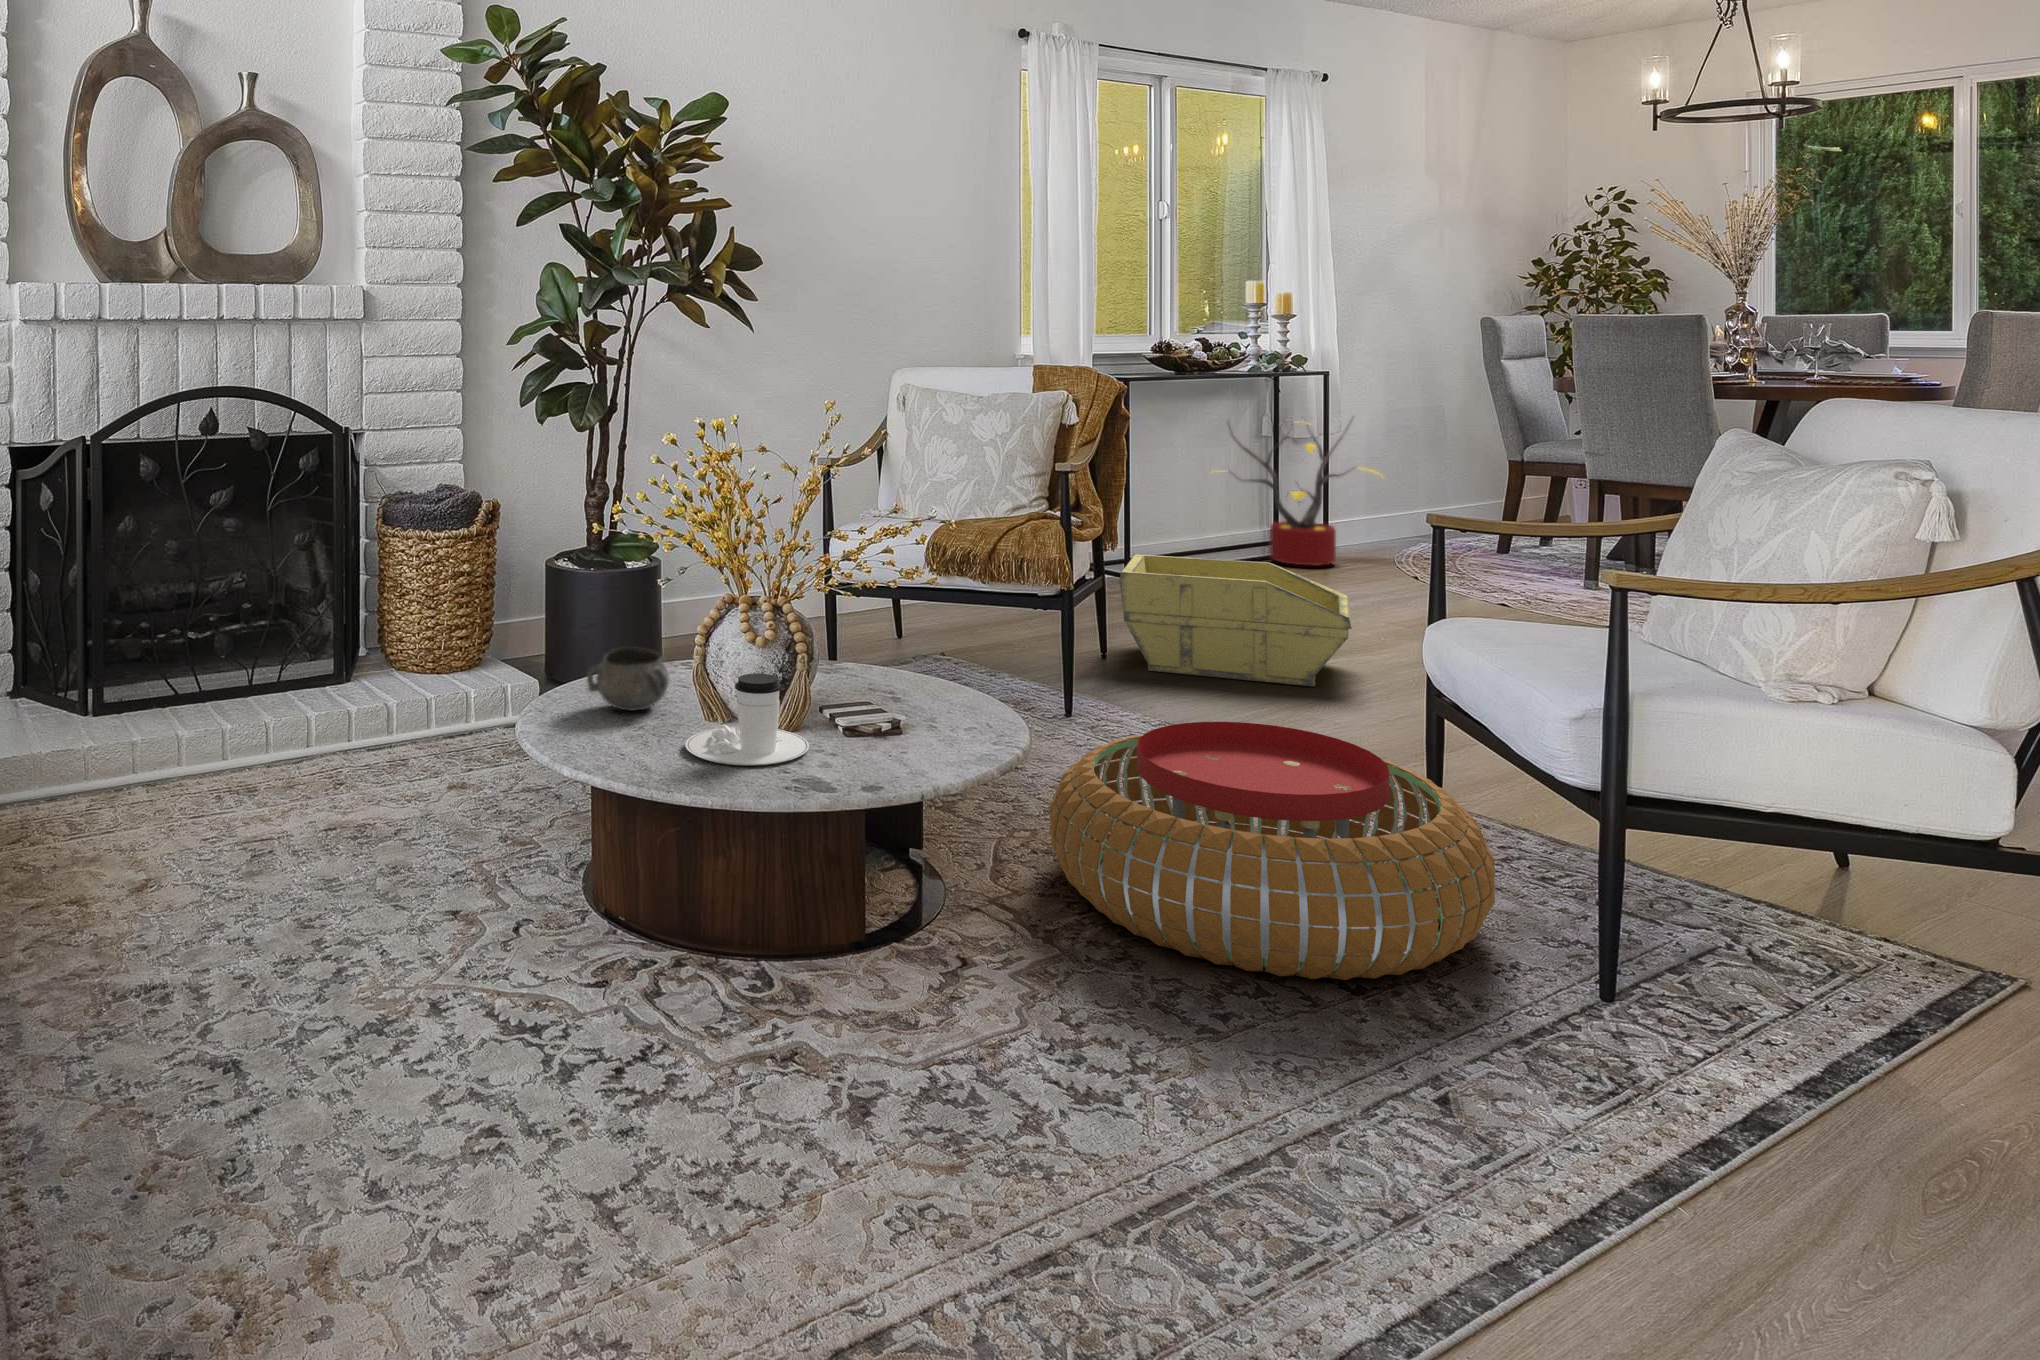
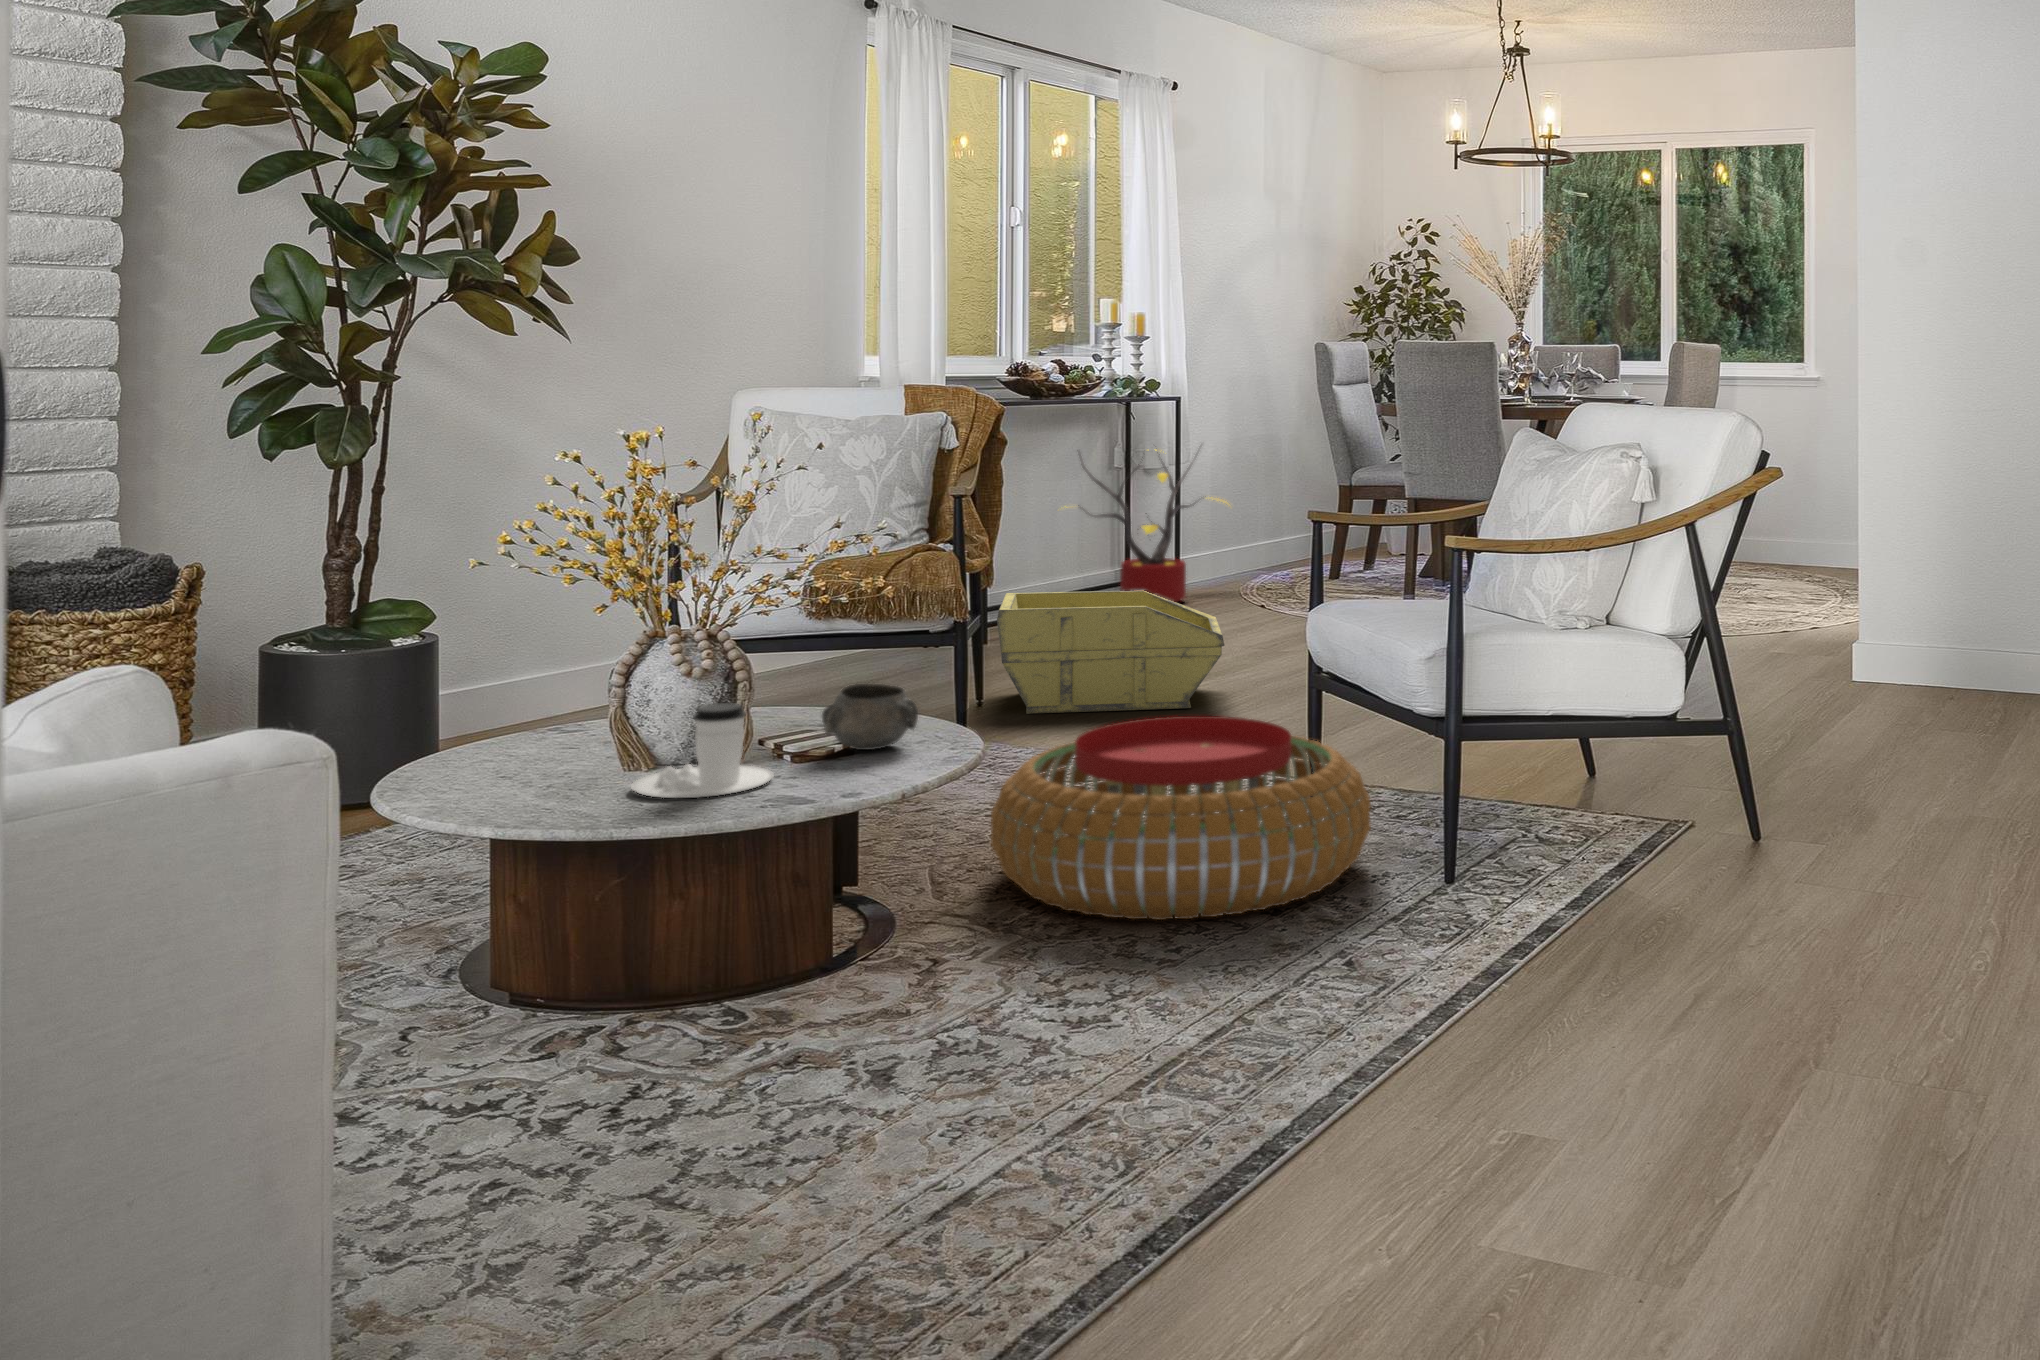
decorative bowl: present [587,647,669,711] -> present [822,684,918,750]

